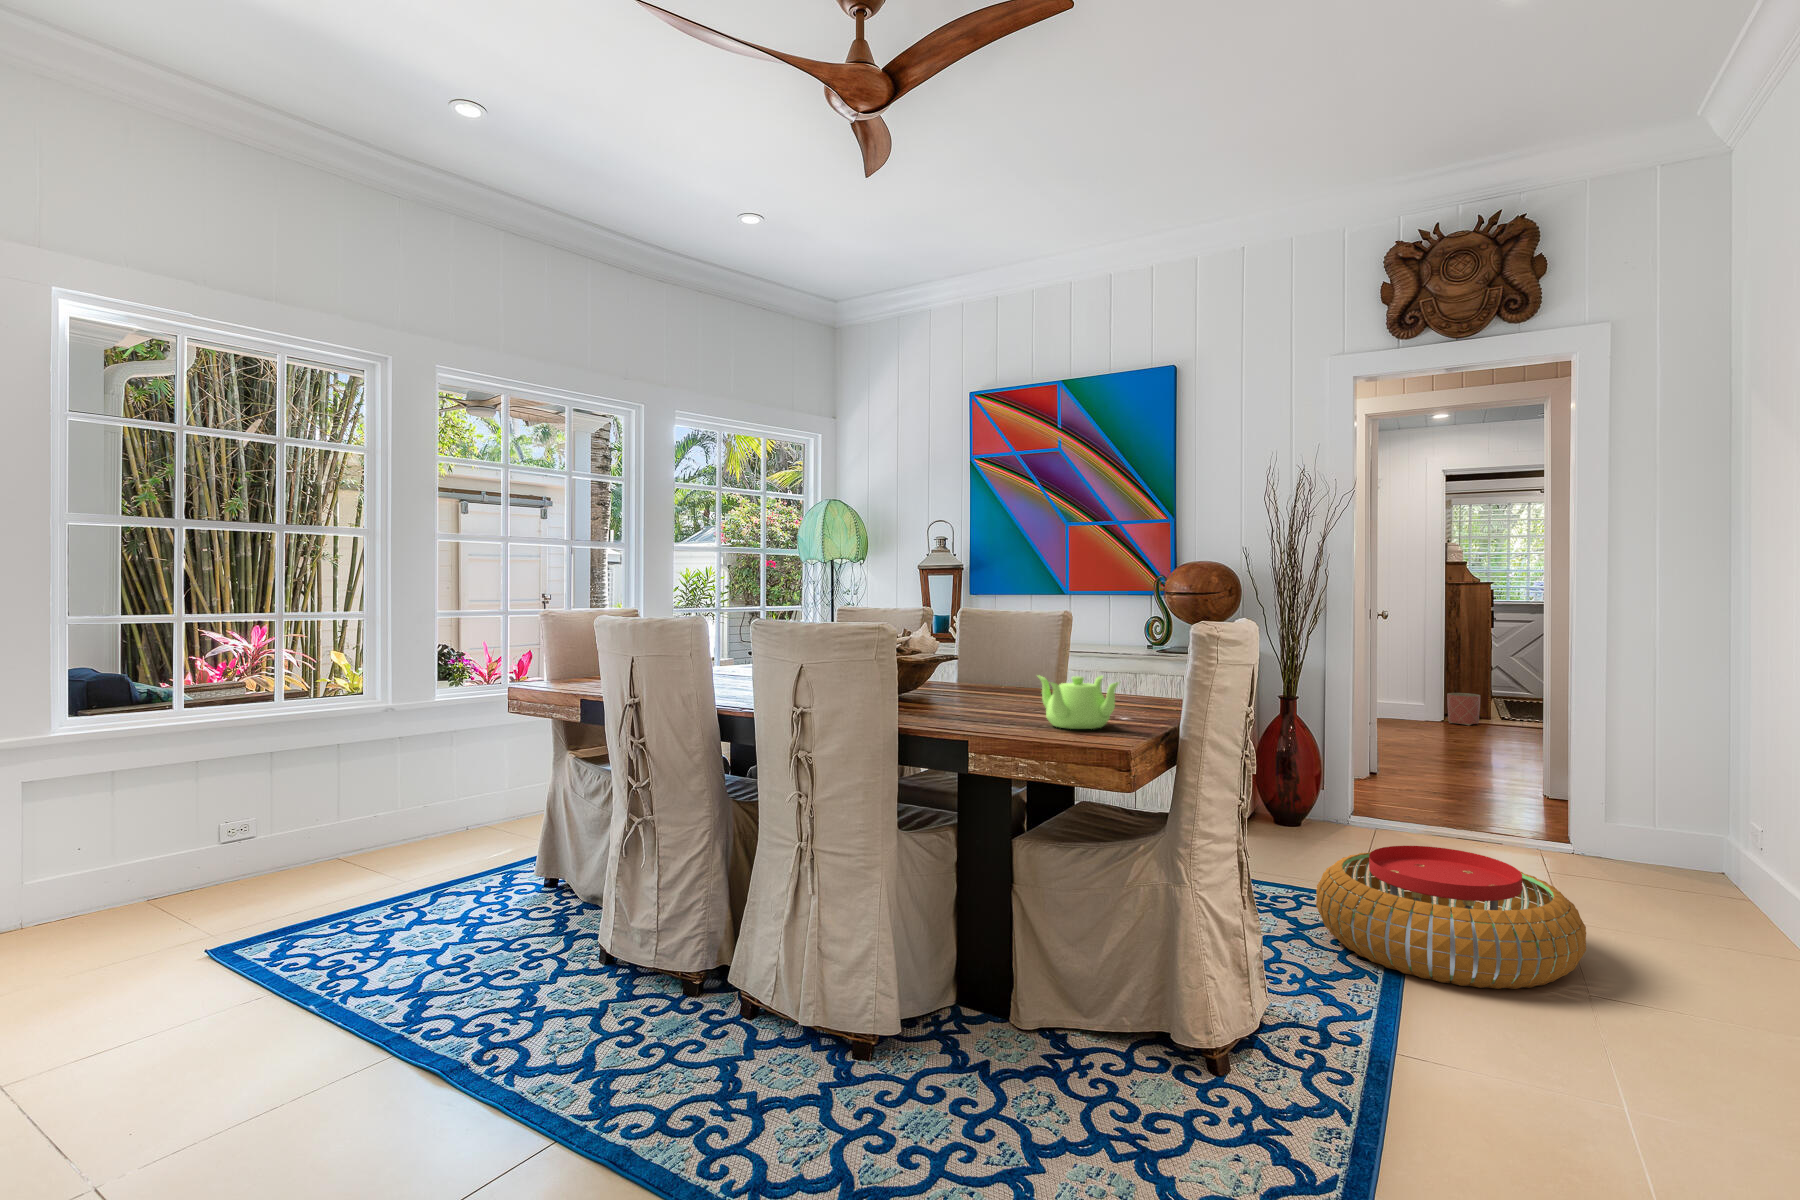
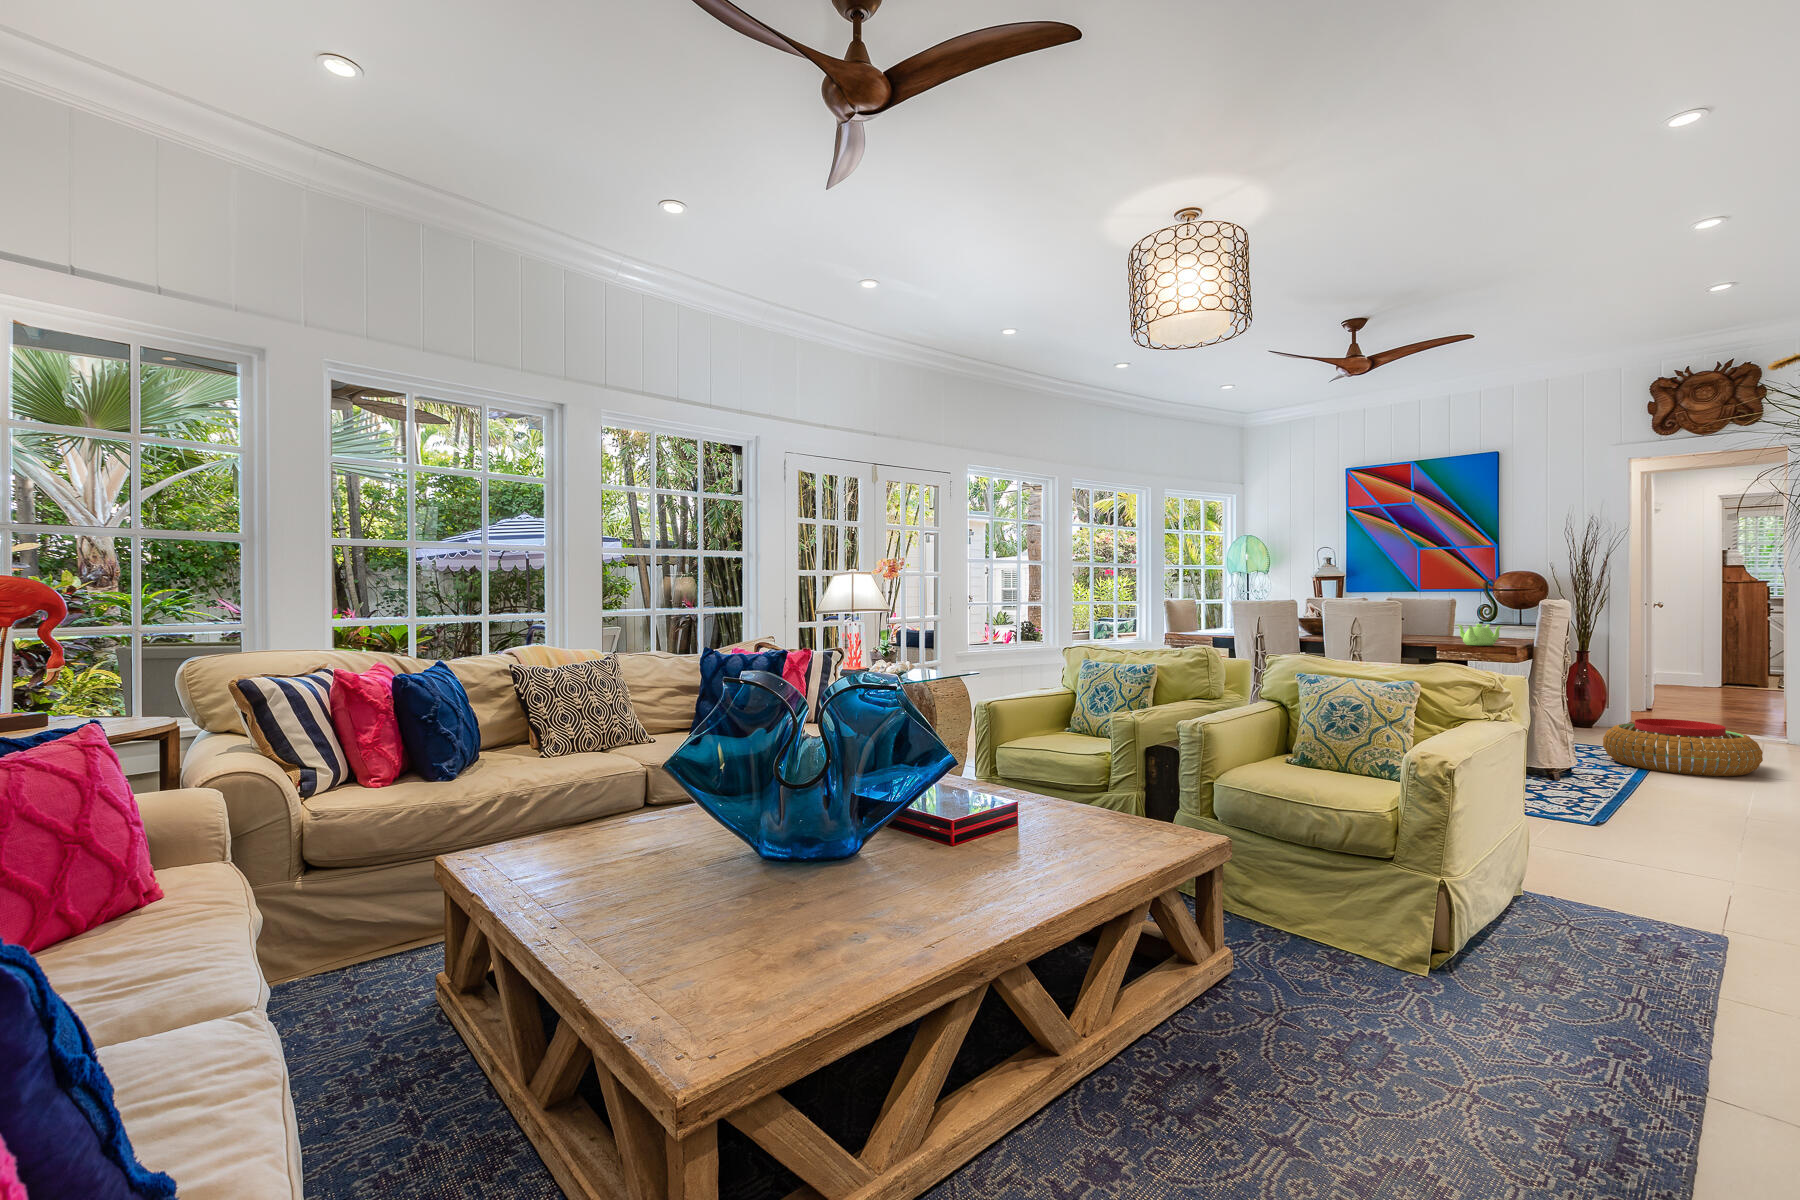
planter: present [1447,693,1480,725] -> none [1726,667,1757,692]

